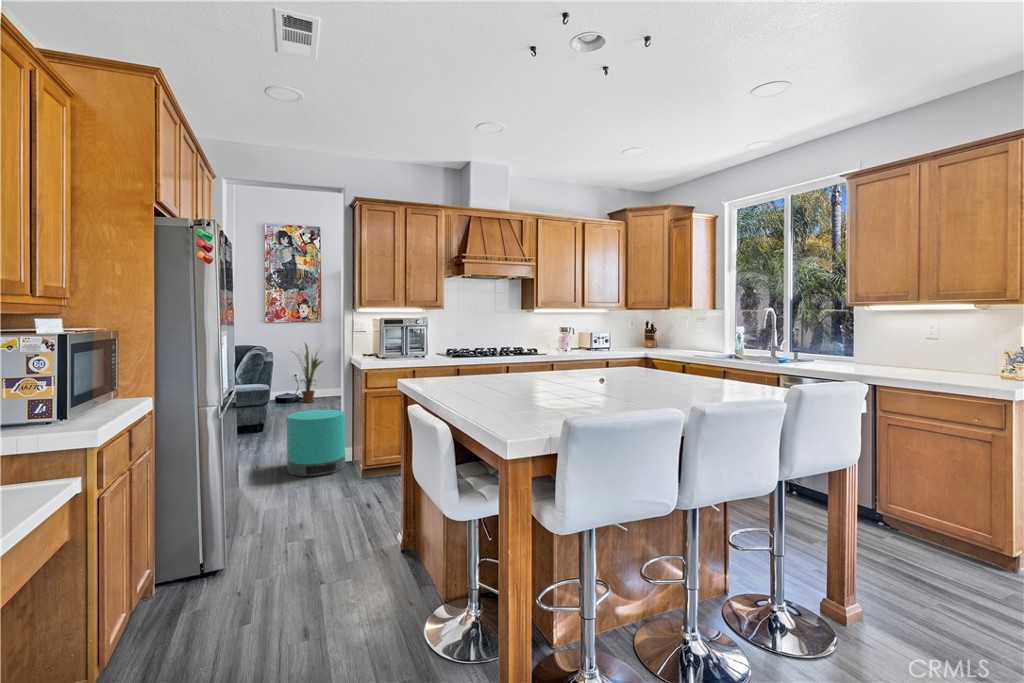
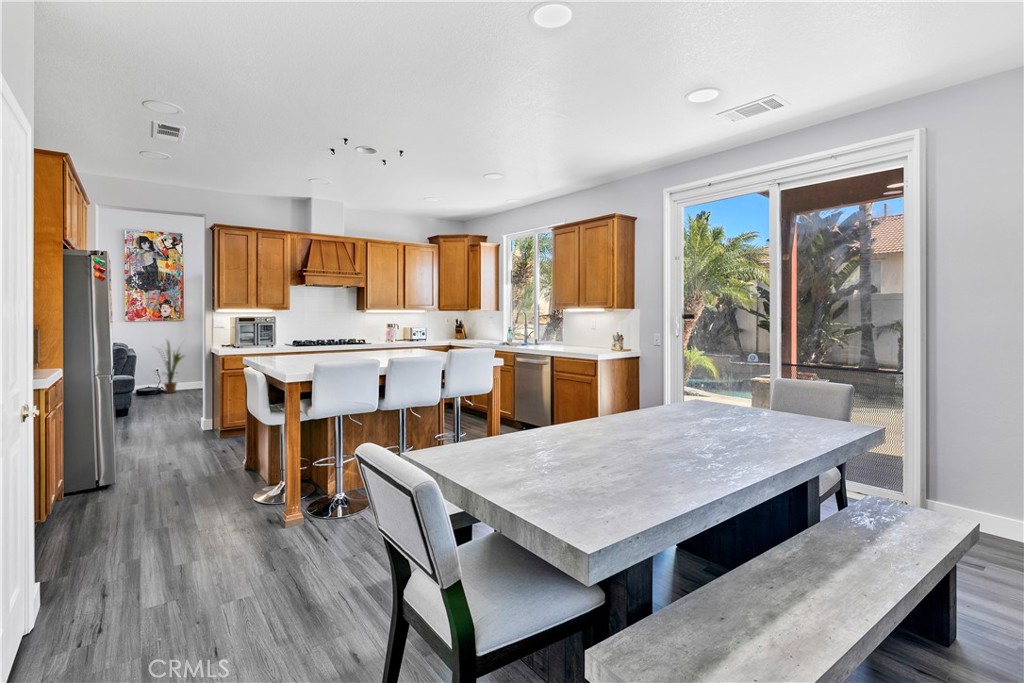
trash can: present [287,410,345,476] -> none [156,389,207,438]

